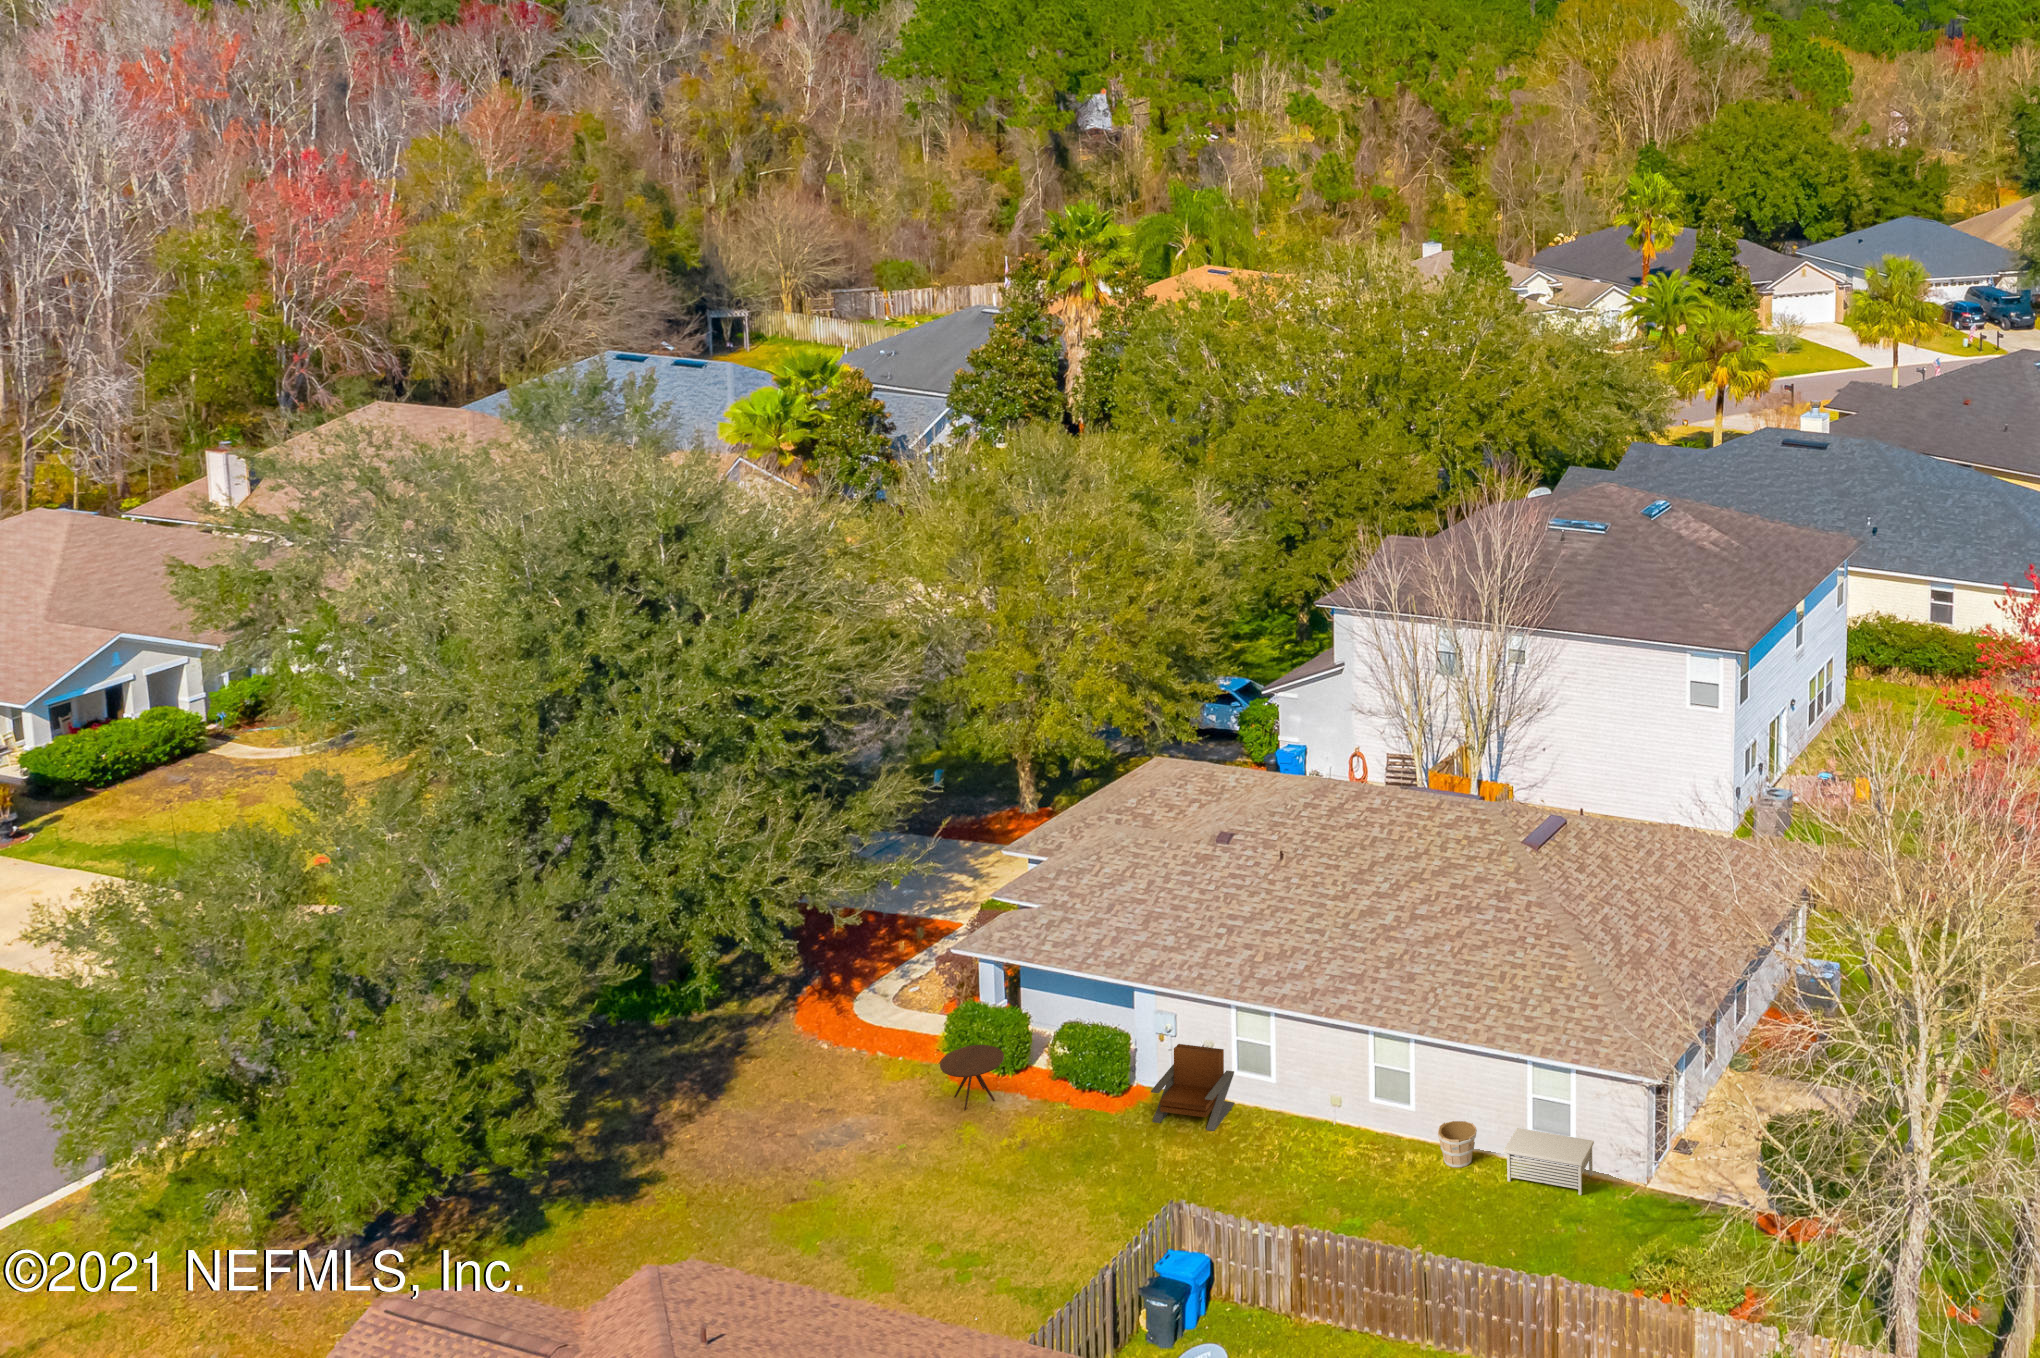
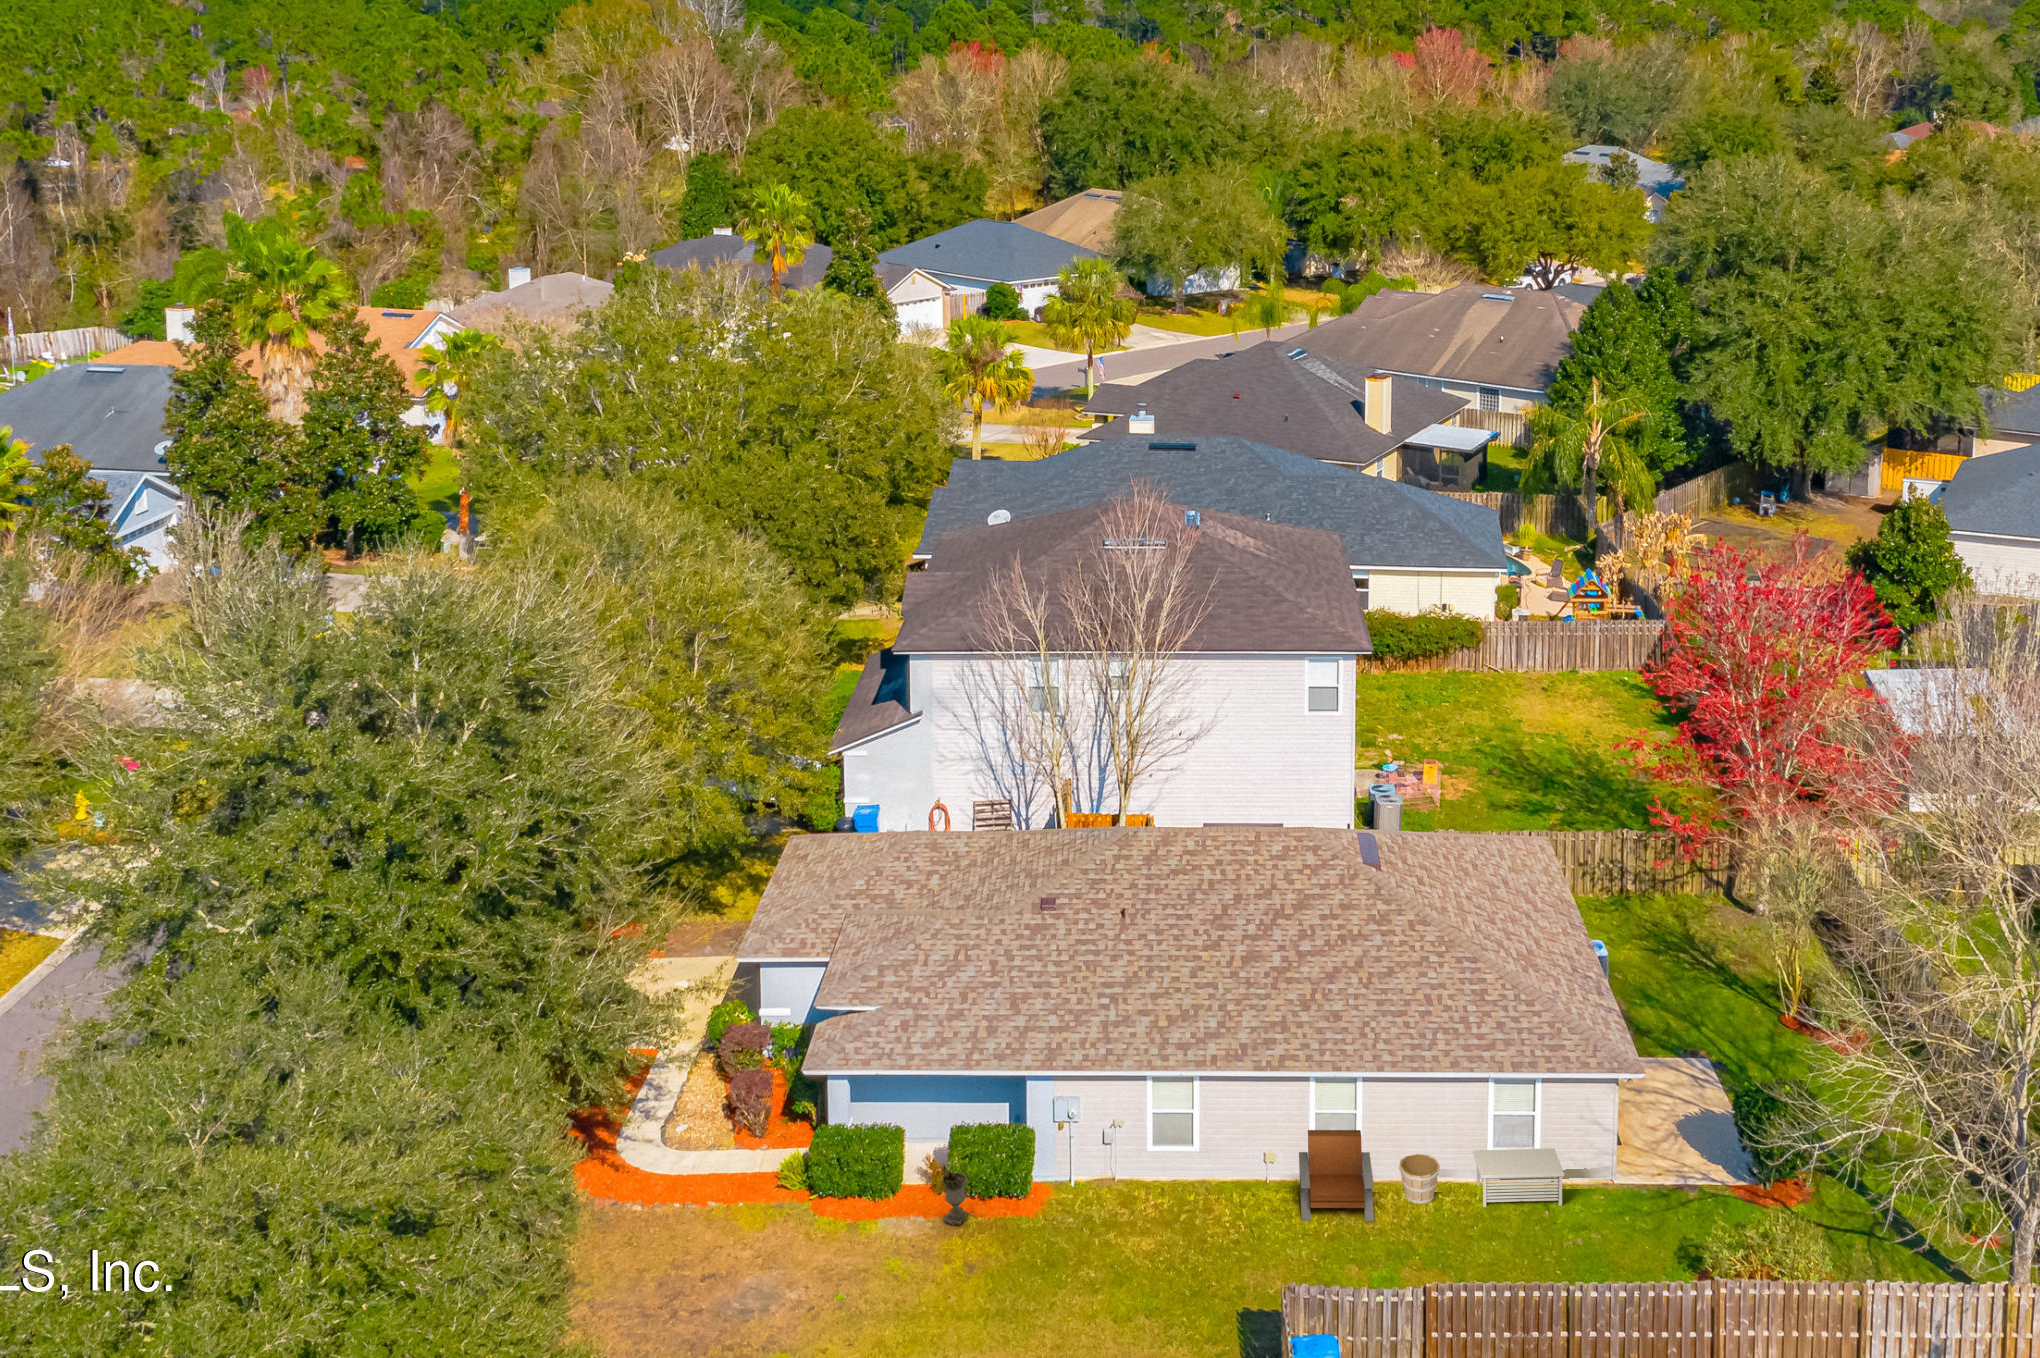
lounge chair: present [1151,1044,1235,1131] -> present [1299,1130,1374,1222]
round table: present [940,1045,1004,1111] -> none [836,1173,906,1253]
planter: none [1037,1055,1062,1104] -> present [942,1172,969,1225]

